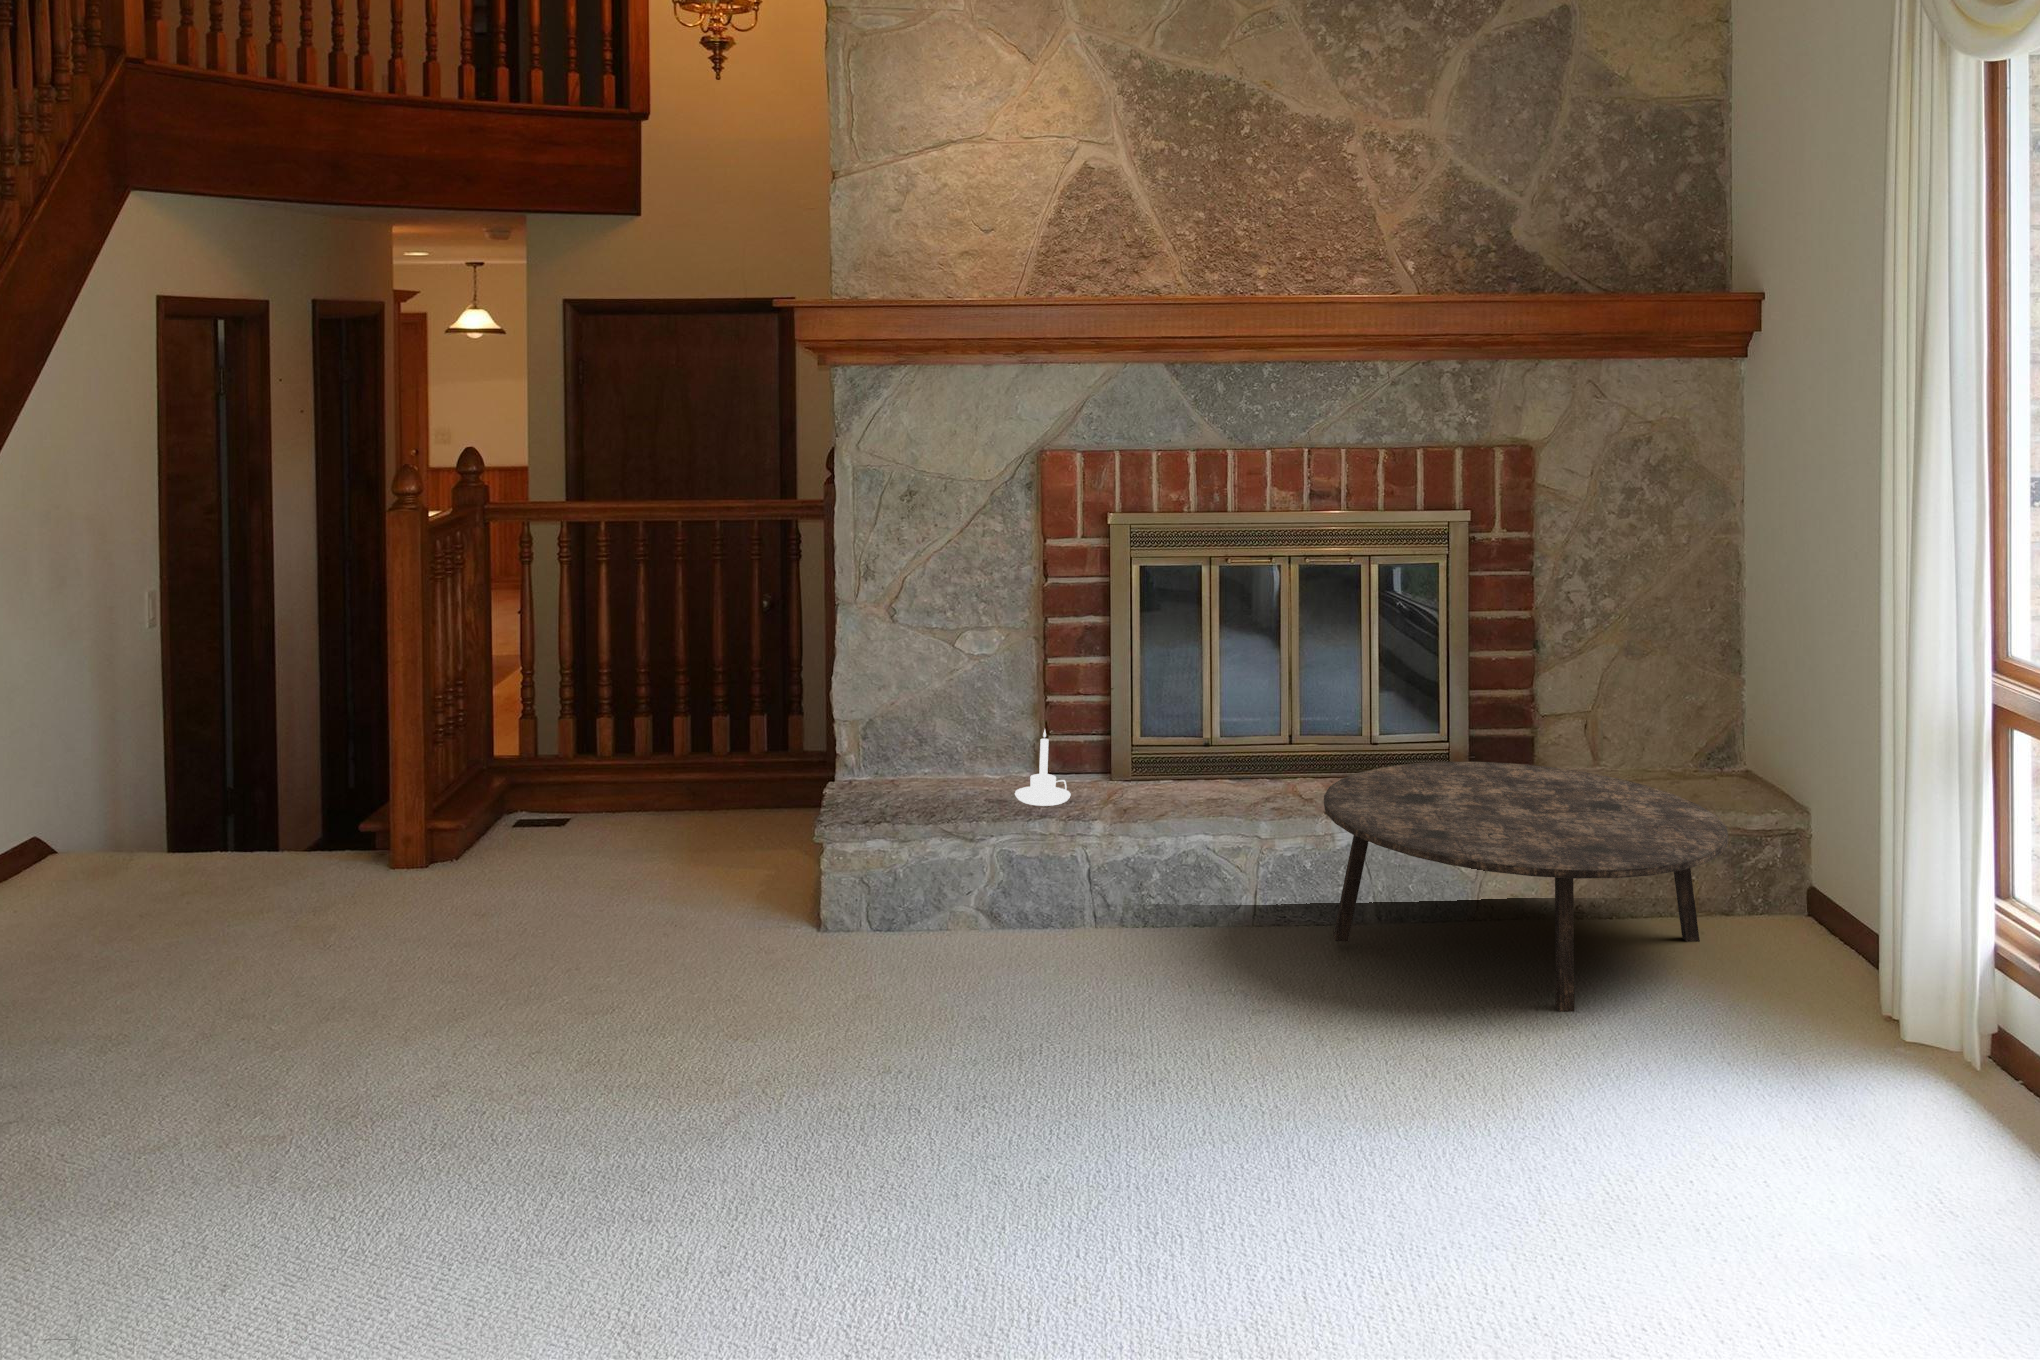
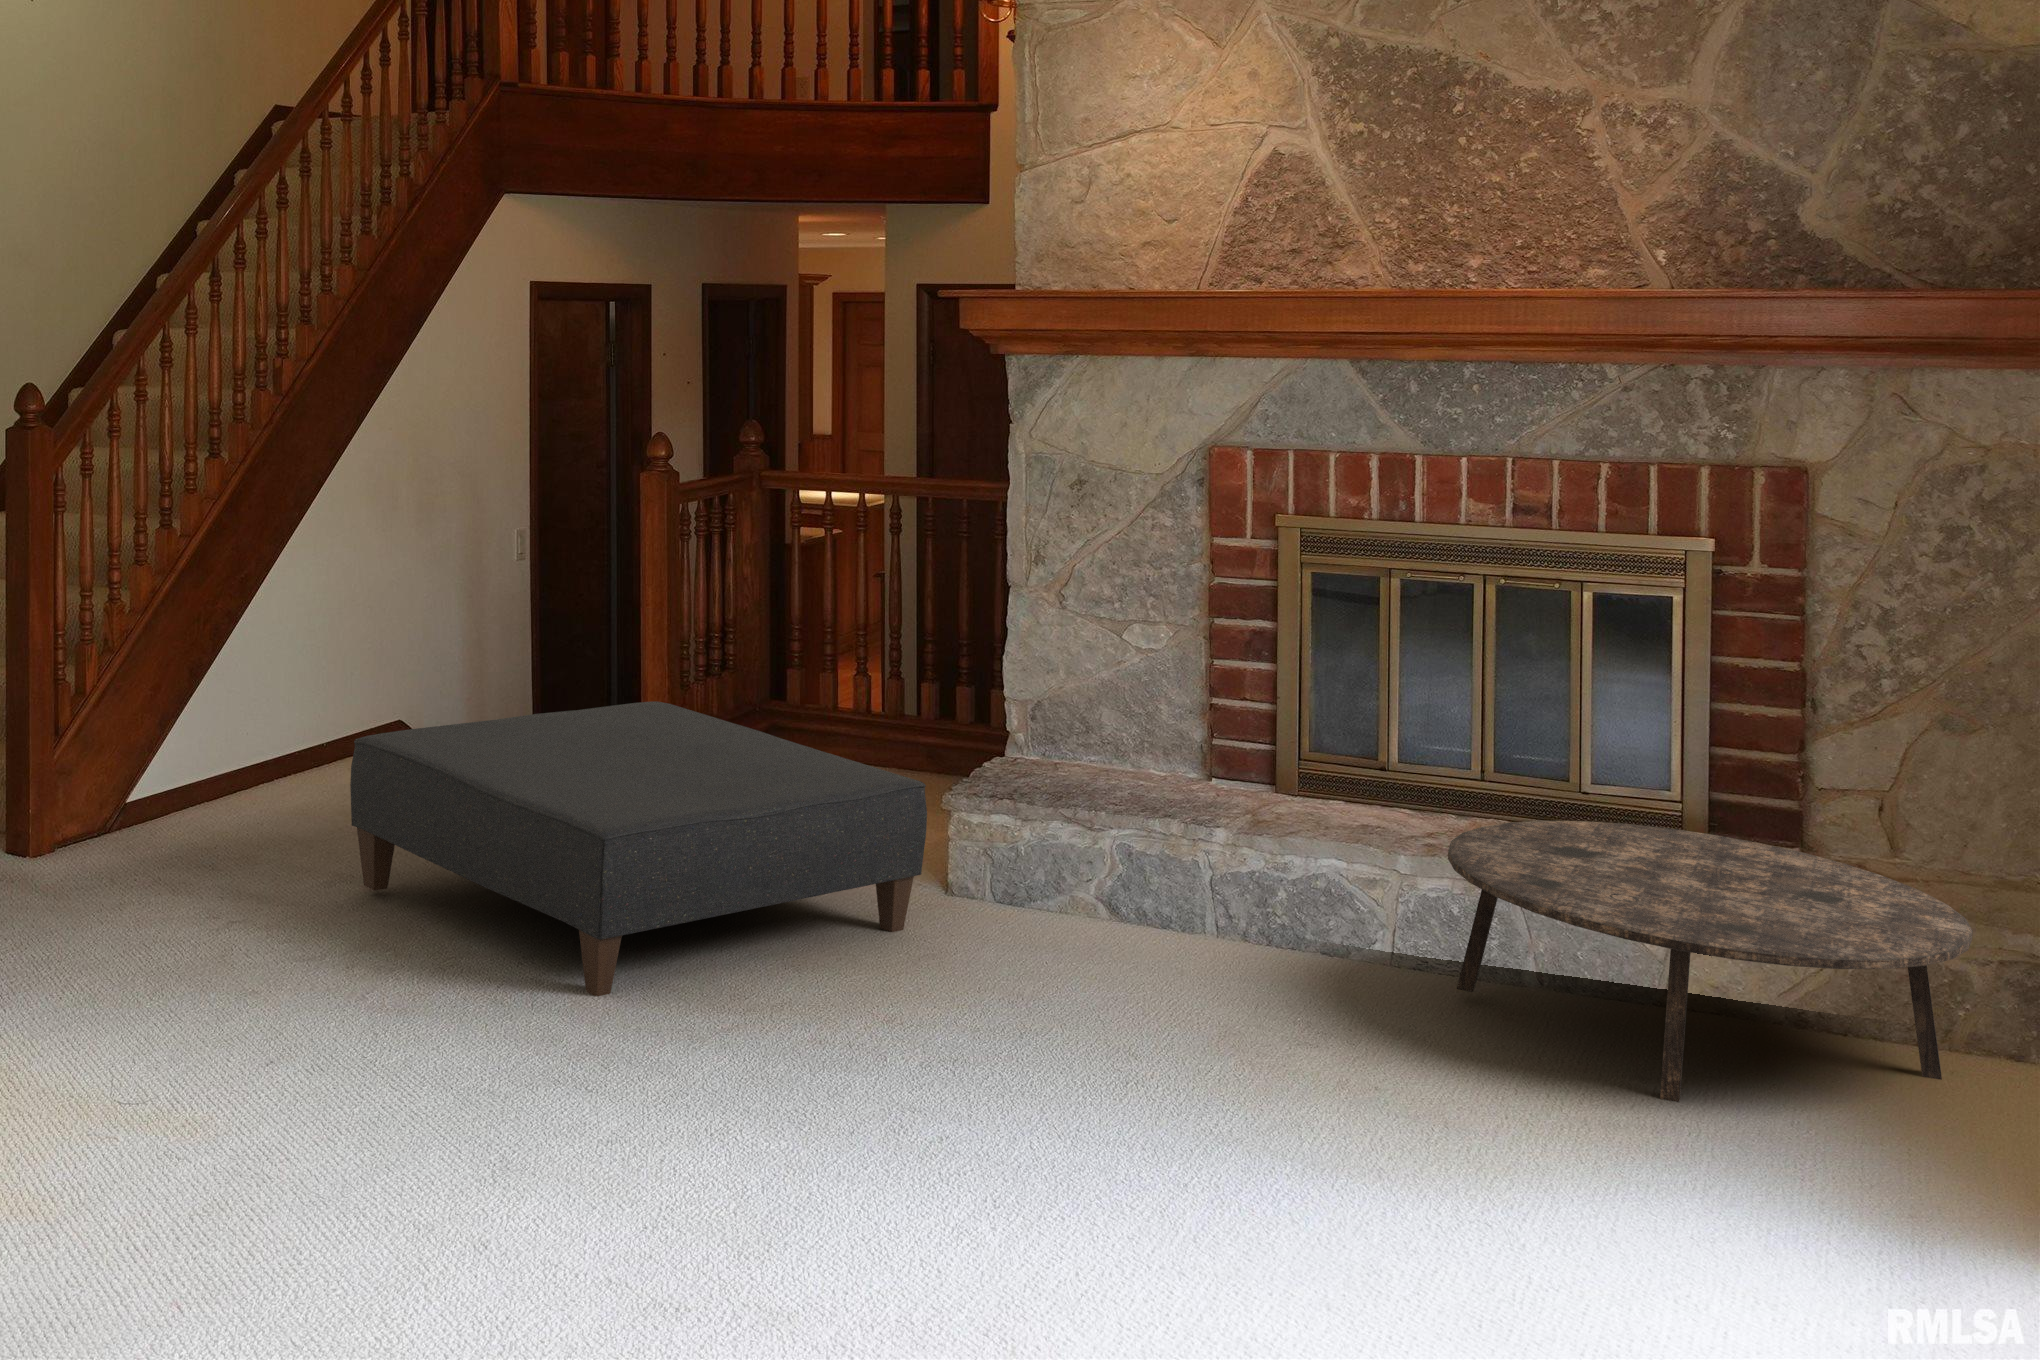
candle holder: present [1015,730,1071,806] -> none [1158,728,1218,806]
ottoman: none [118,779,835,1175] -> present [350,701,927,996]

